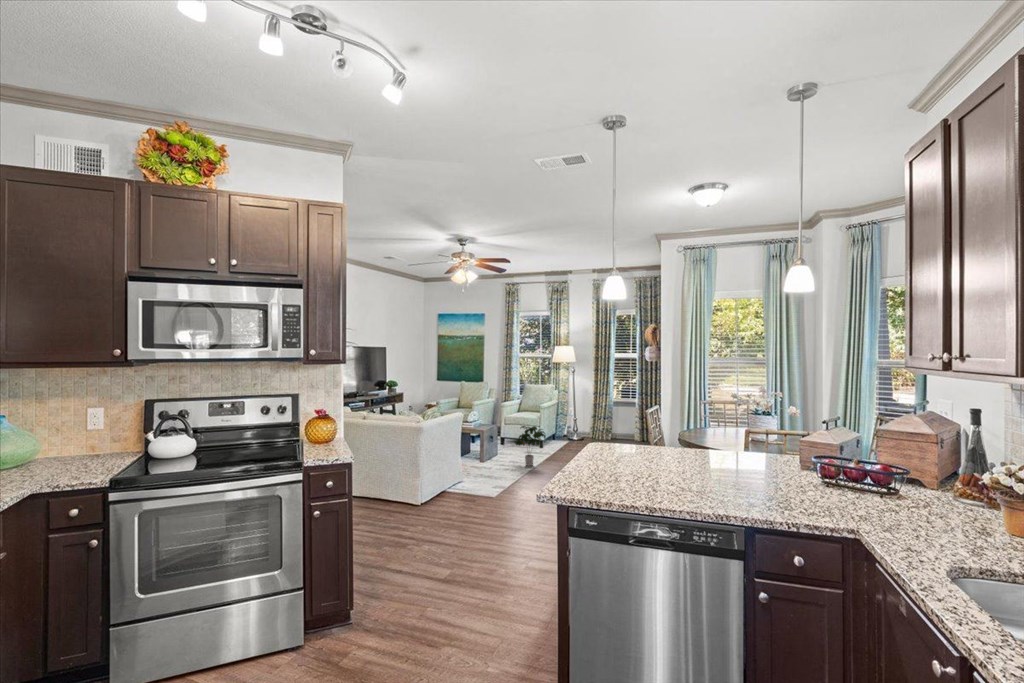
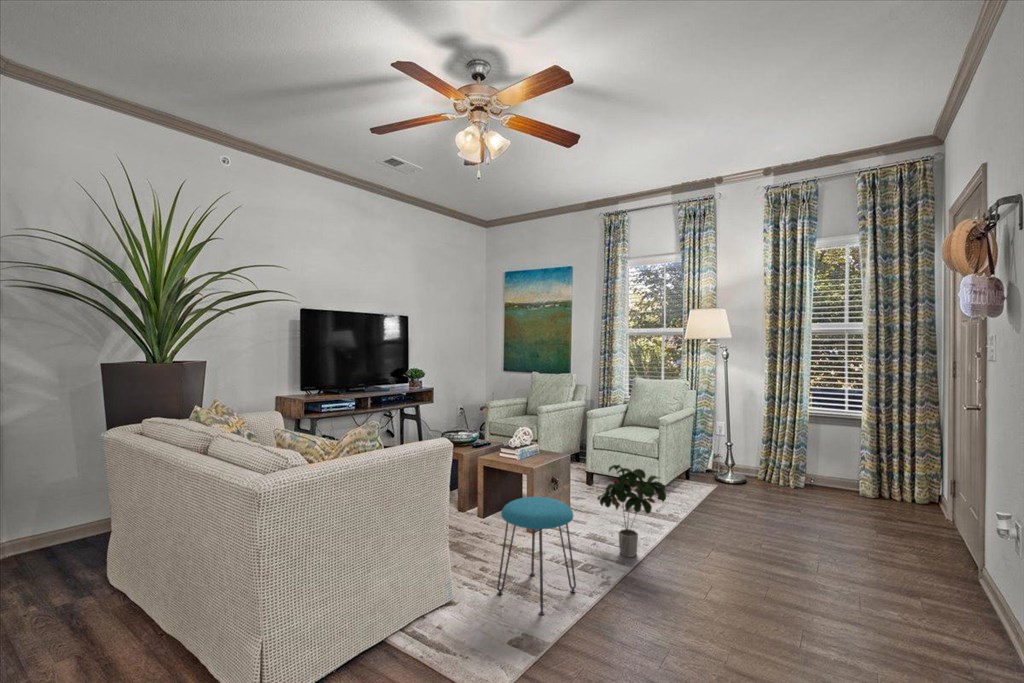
stool: none [479,438,511,481] -> present [497,497,576,615]

